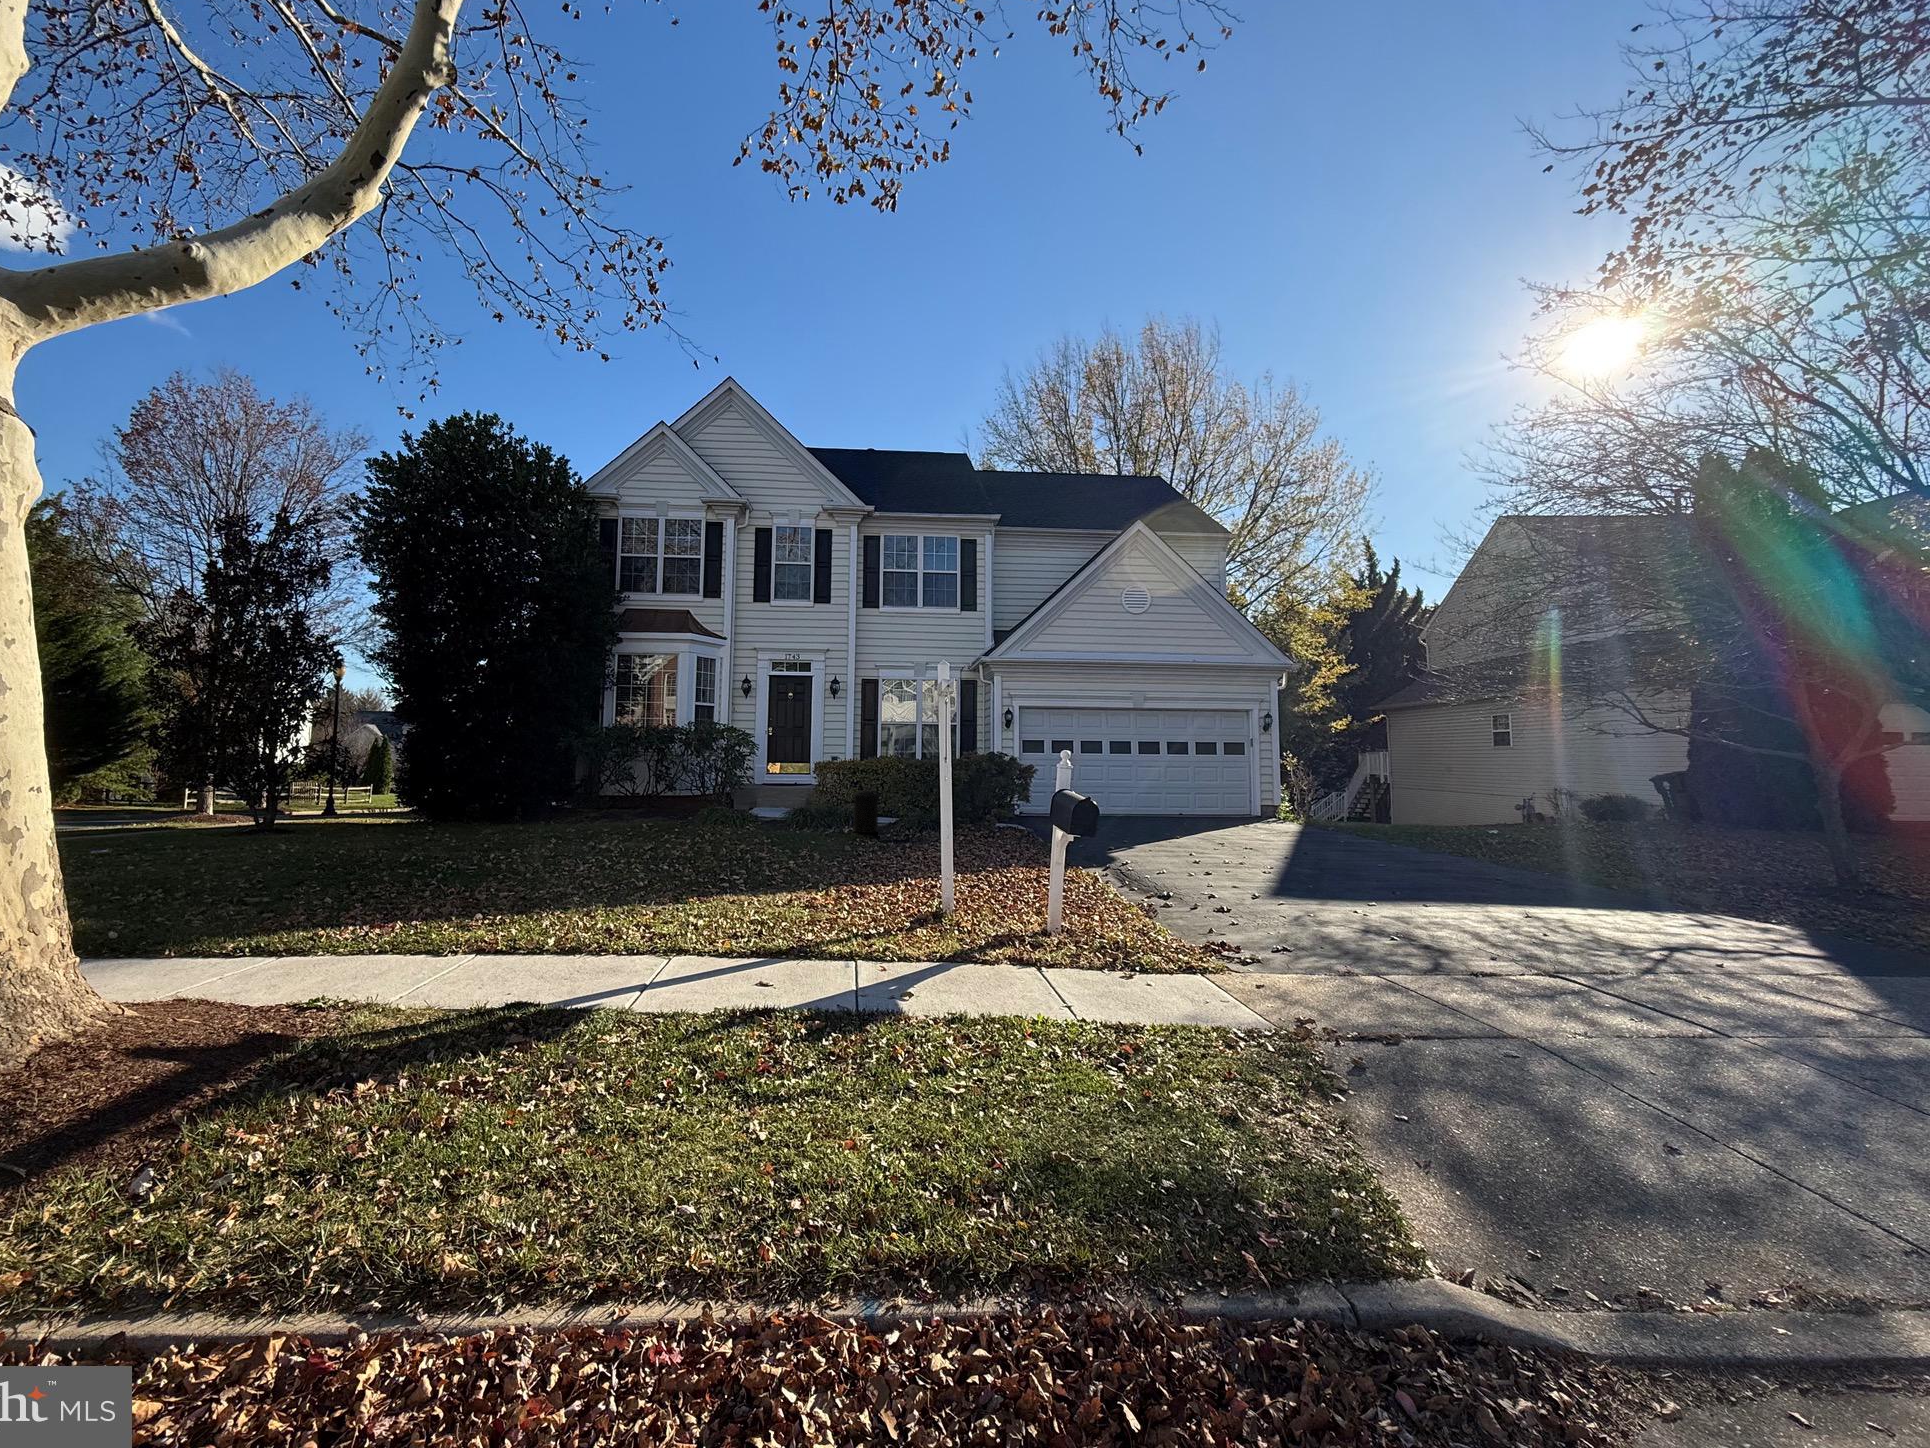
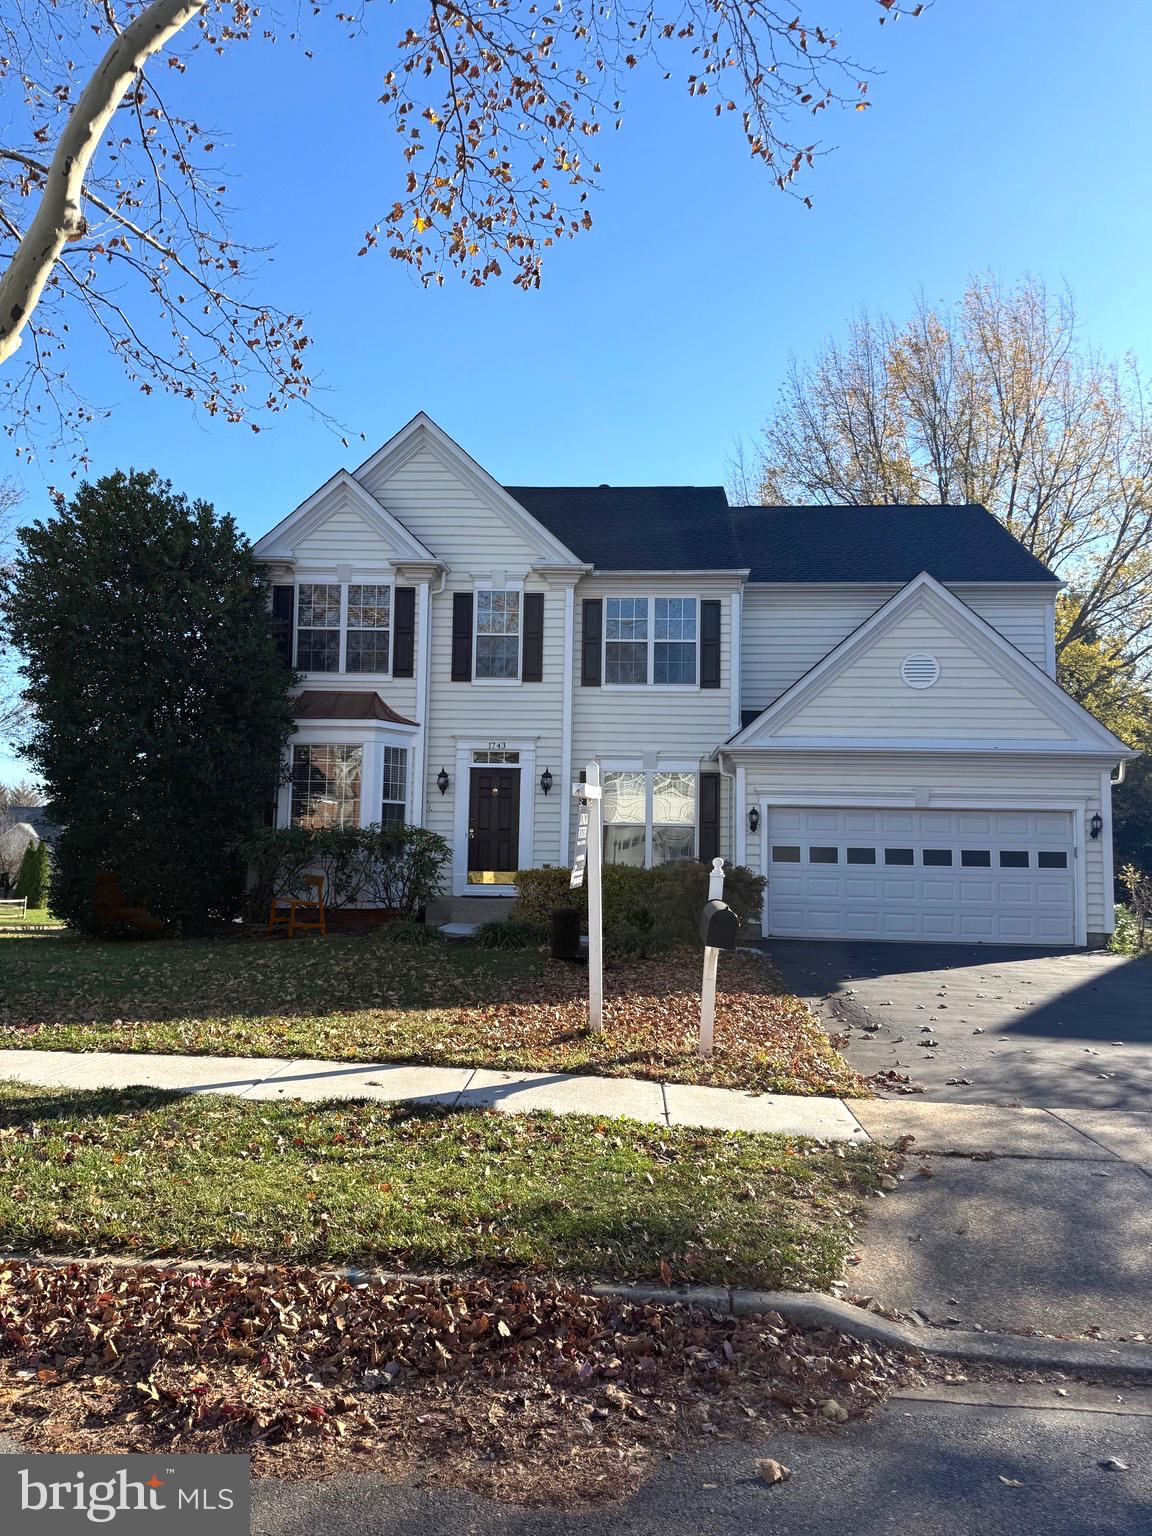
lounge chair: none [440,764,508,826] -> present [93,871,163,938]
bench: none [601,764,653,819] -> present [269,874,325,937]
potted plant: none [913,790,941,831] -> present [624,908,657,958]

